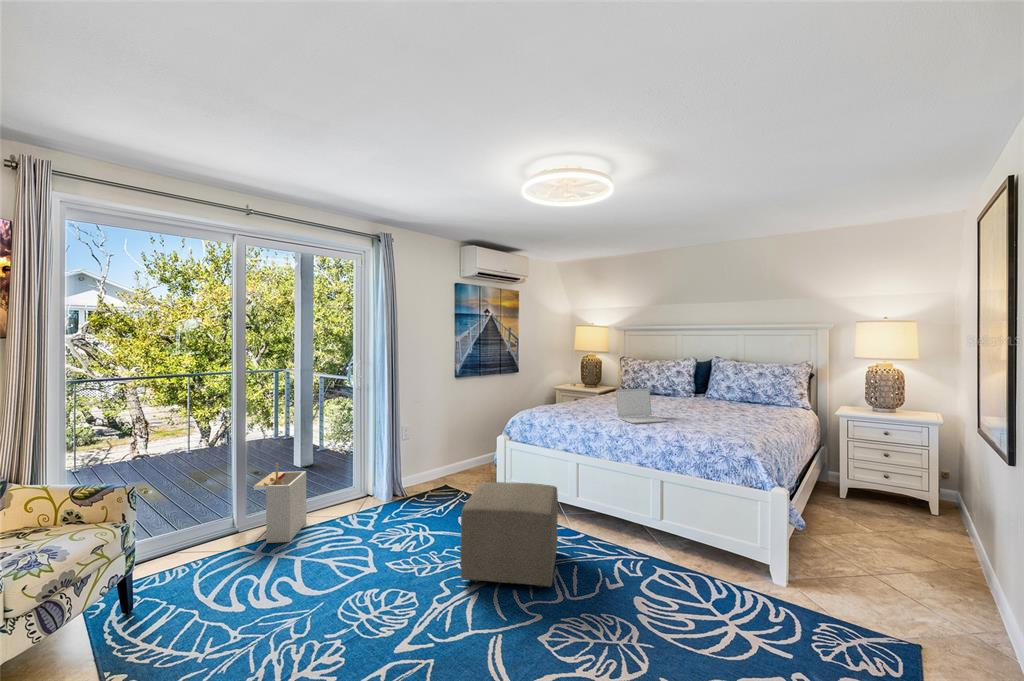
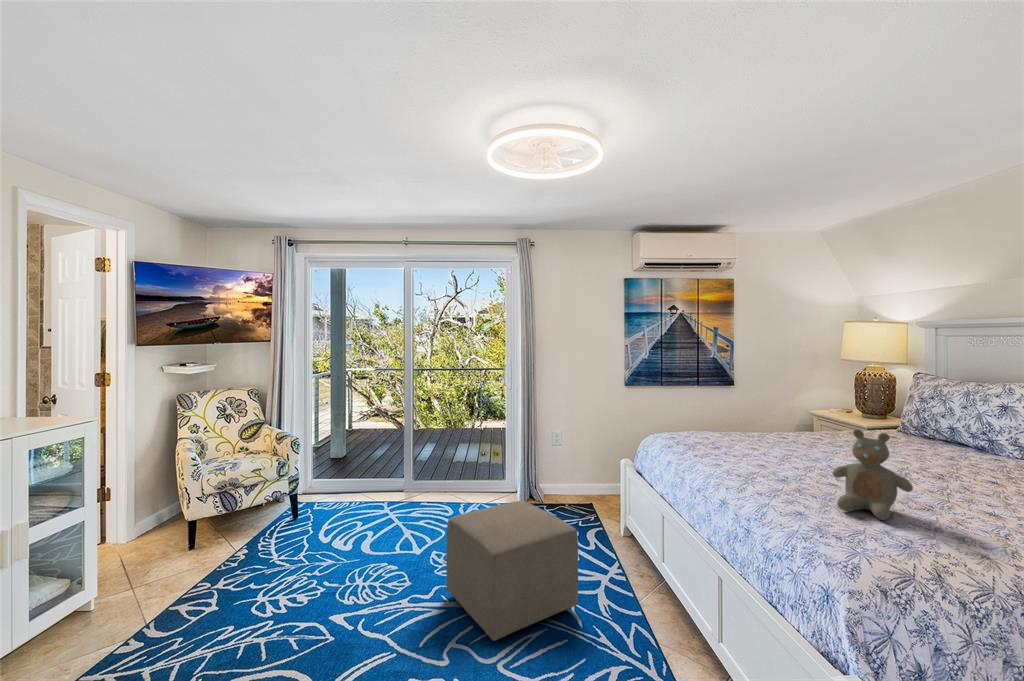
teddy bear: none [685,383,721,427] -> present [832,430,913,520]
laptop: present [616,389,667,423] -> none [738,421,813,487]
storage bin: present [254,463,306,543] -> none [405,441,452,507]

